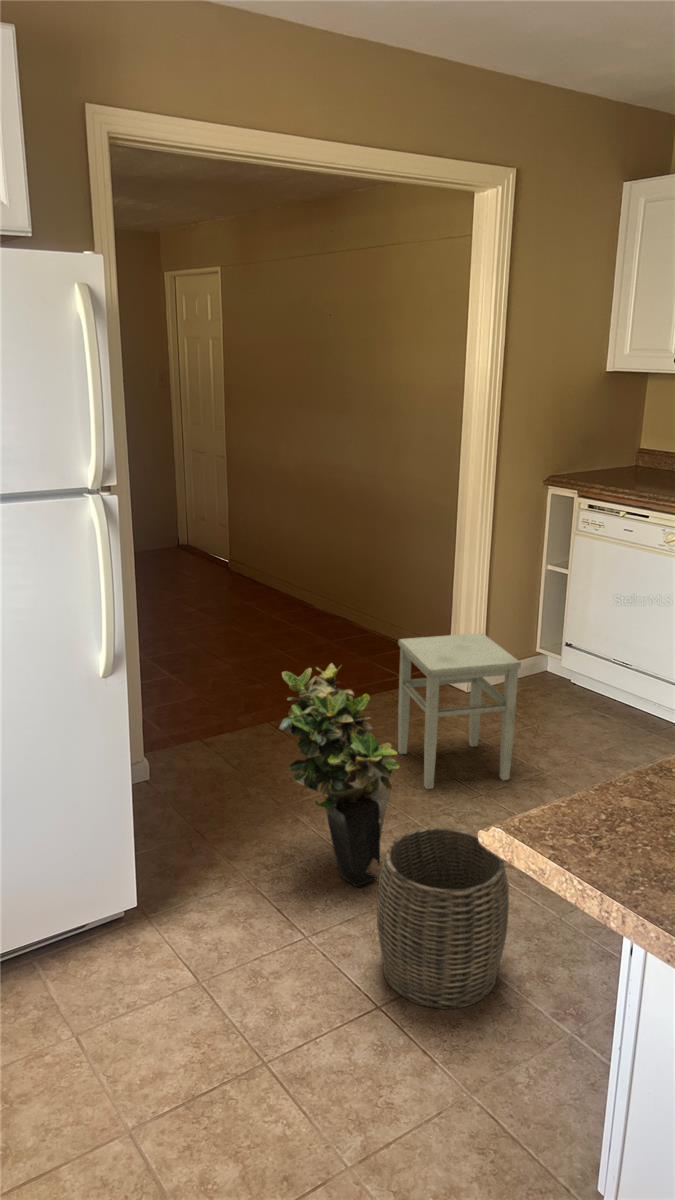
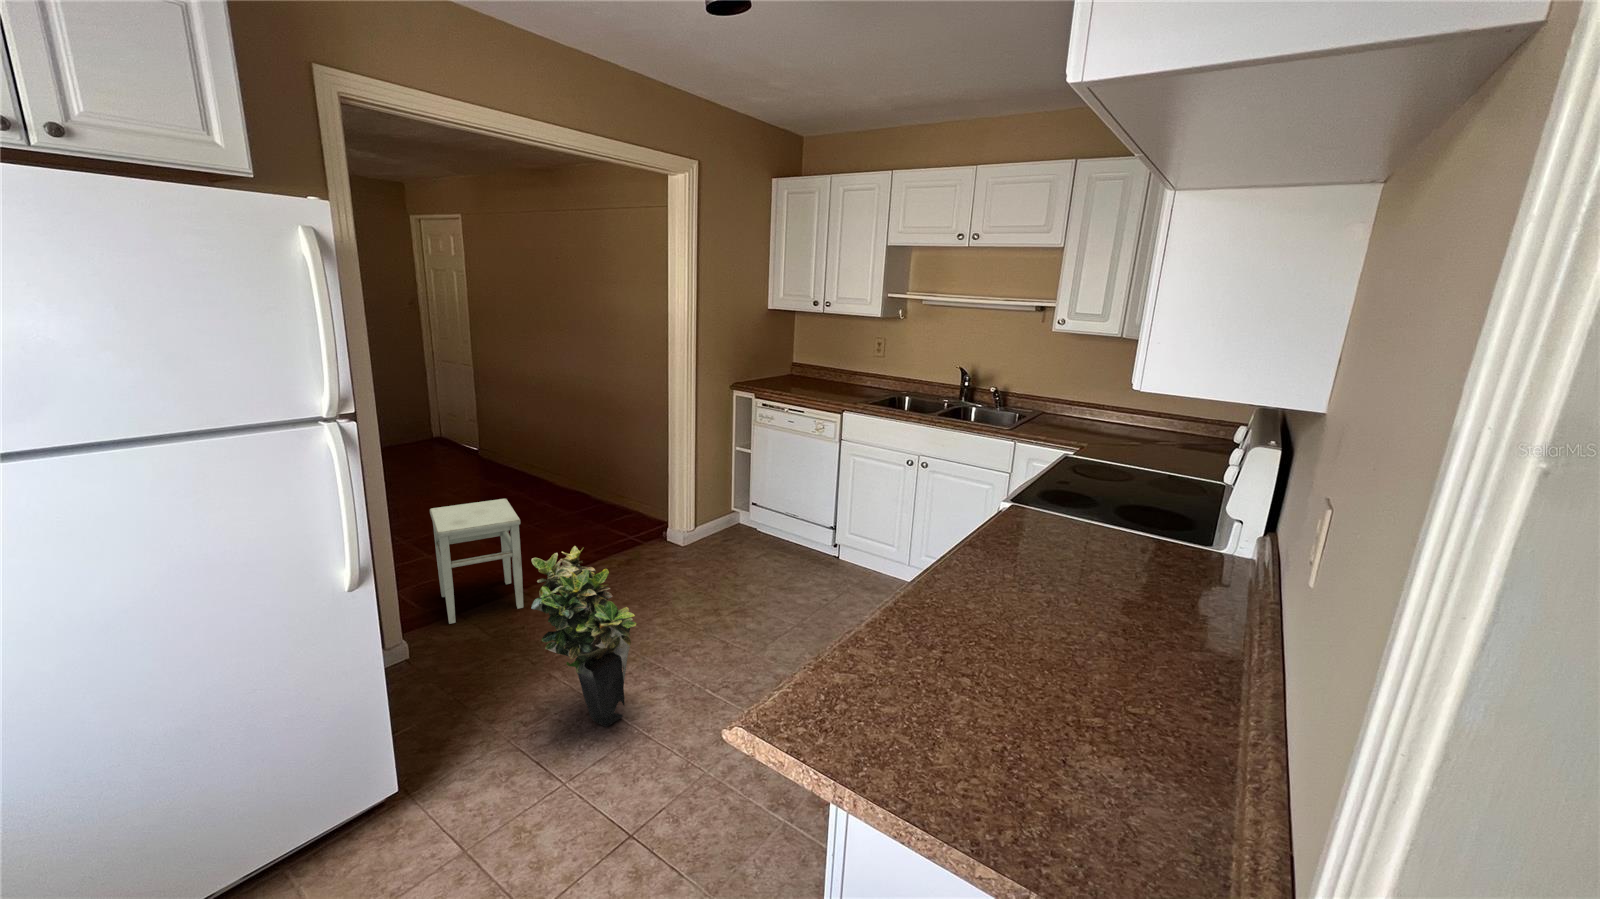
stool: present [398,633,521,789] -> present [430,499,523,624]
woven basket: present [377,828,509,1009] -> none [625,674,731,826]

